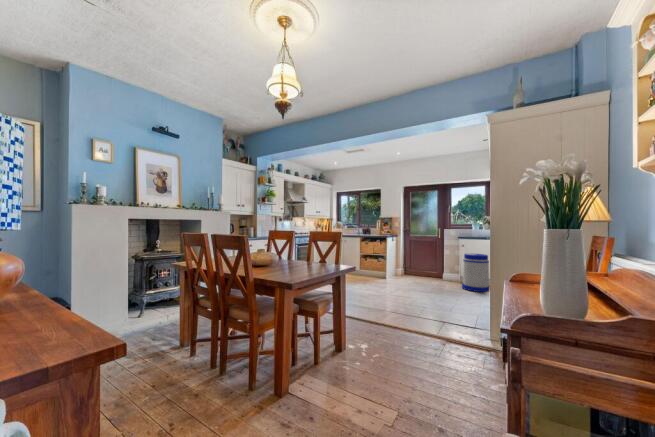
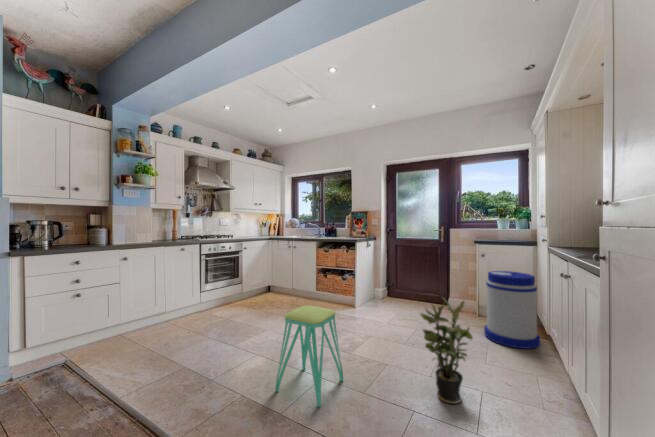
potted plant: none [428,260,451,304] -> present [420,298,473,404]
stool: none [364,265,393,303] -> present [276,305,343,407]

